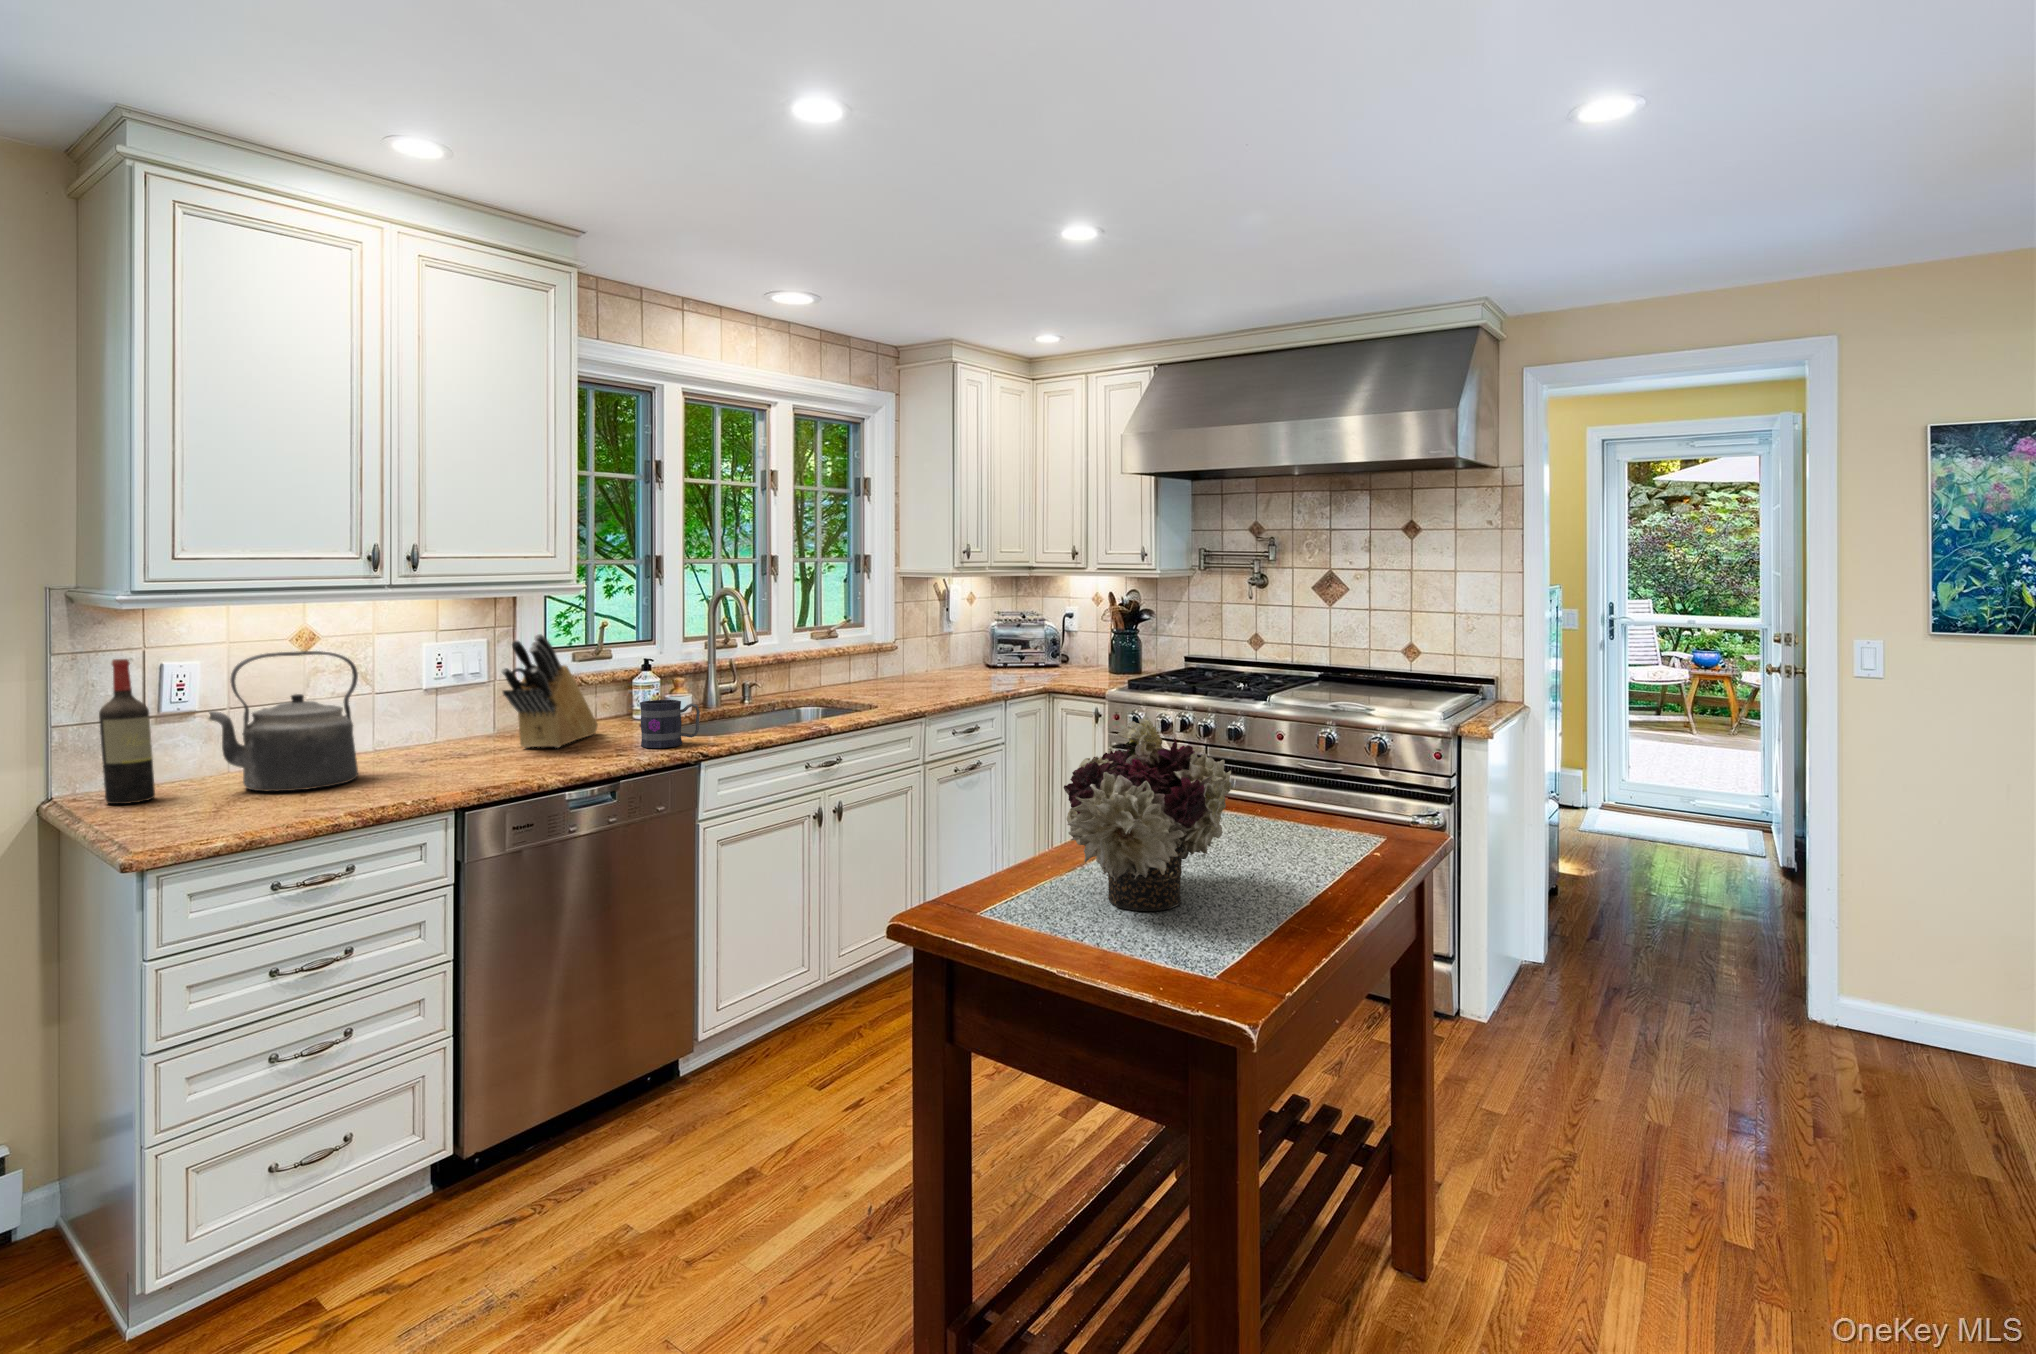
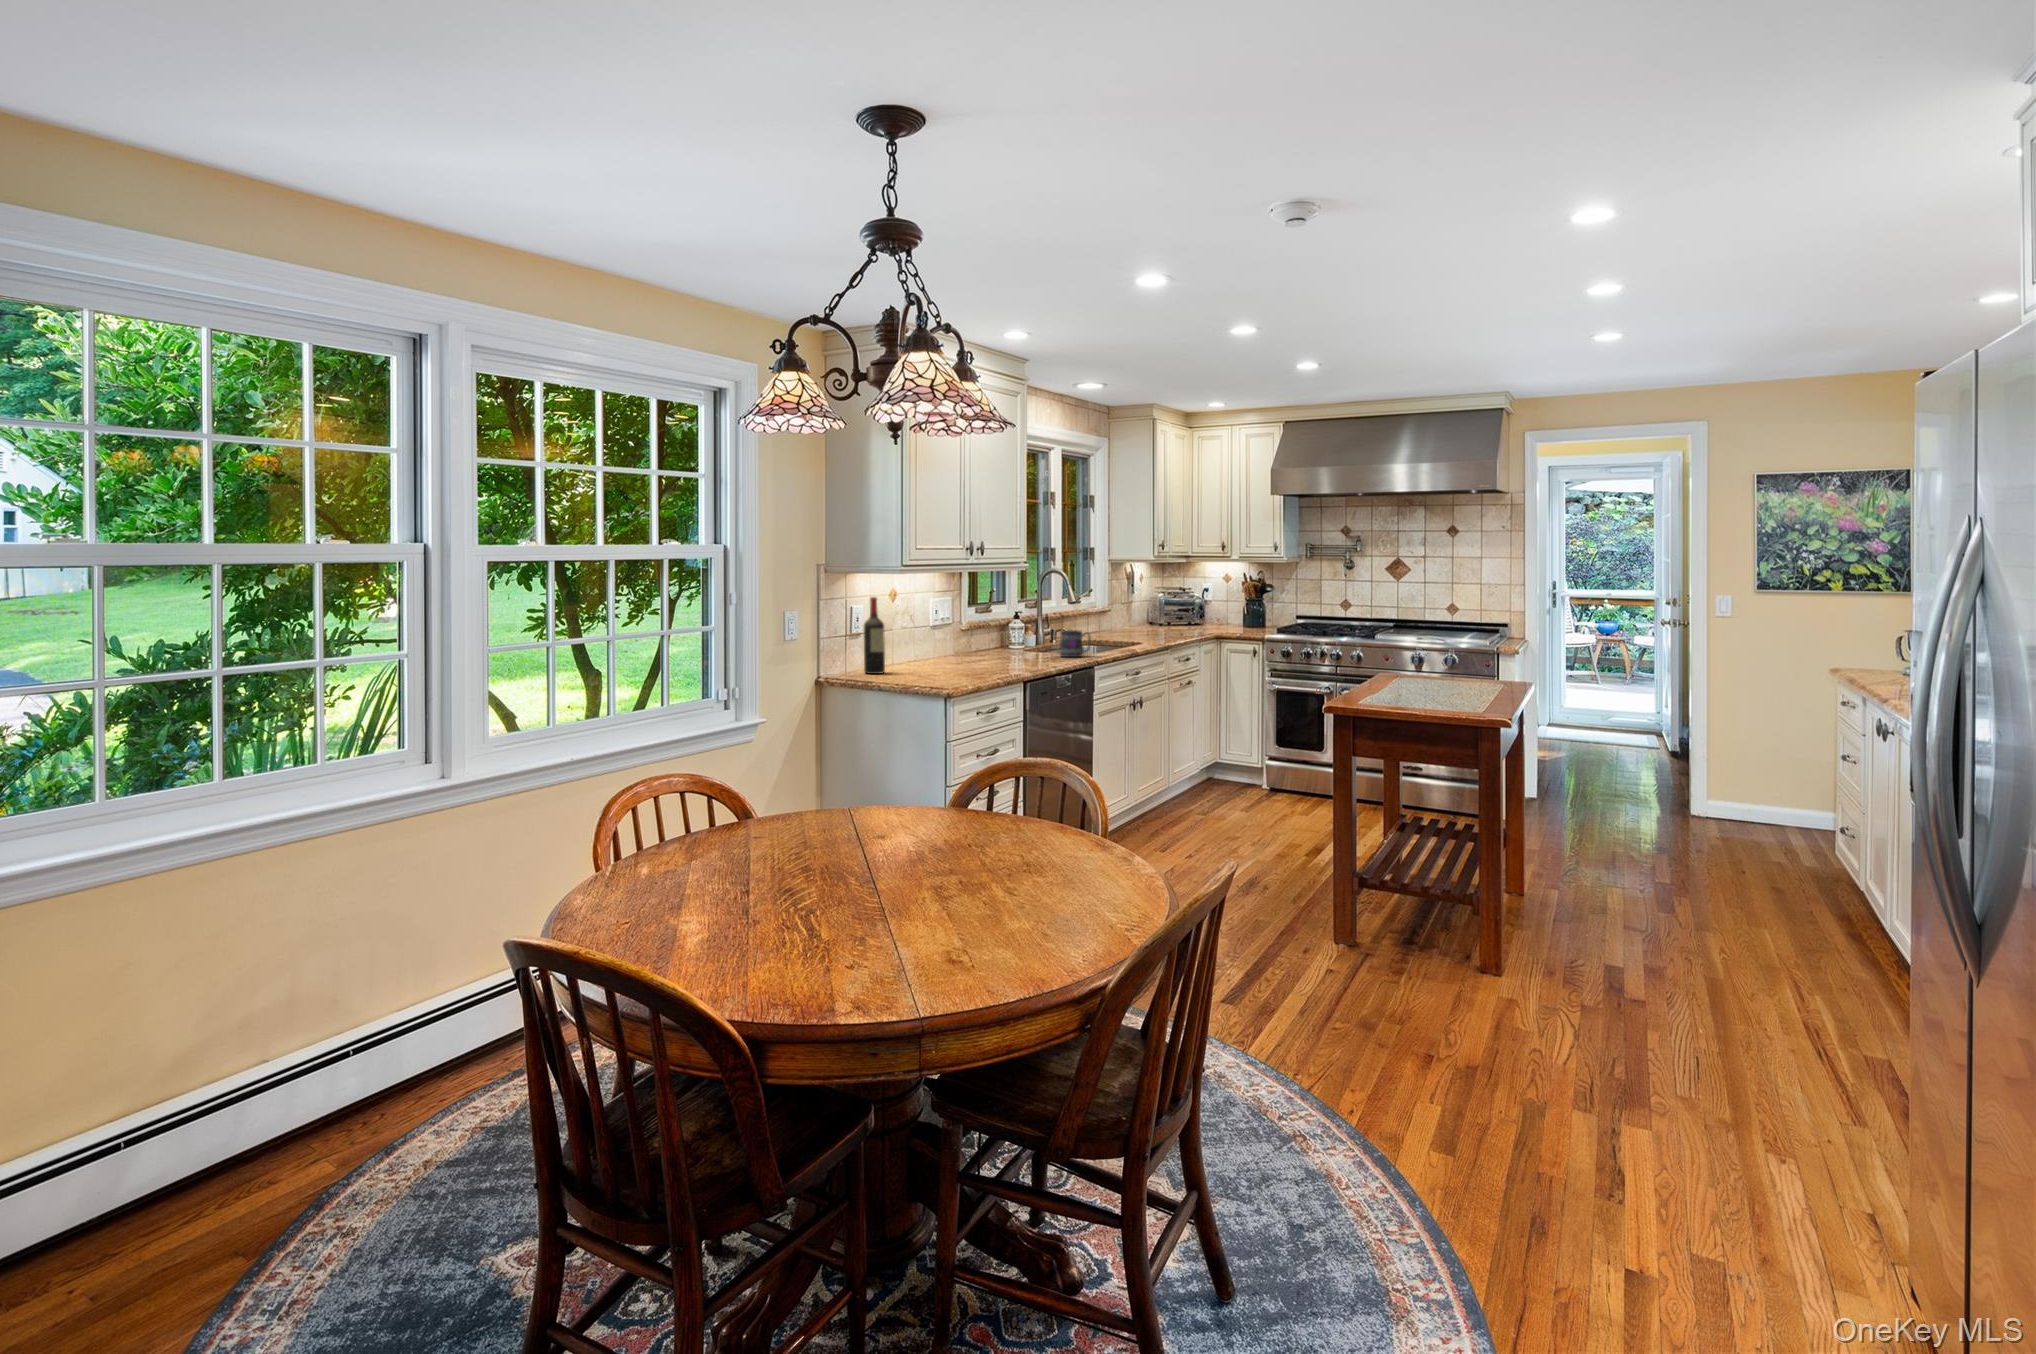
knife block: present [502,634,598,748] -> none [993,590,1021,657]
kettle: present [209,651,358,791] -> none [907,596,960,670]
flower arrangement: present [1063,716,1232,911] -> none [1396,613,1482,698]

